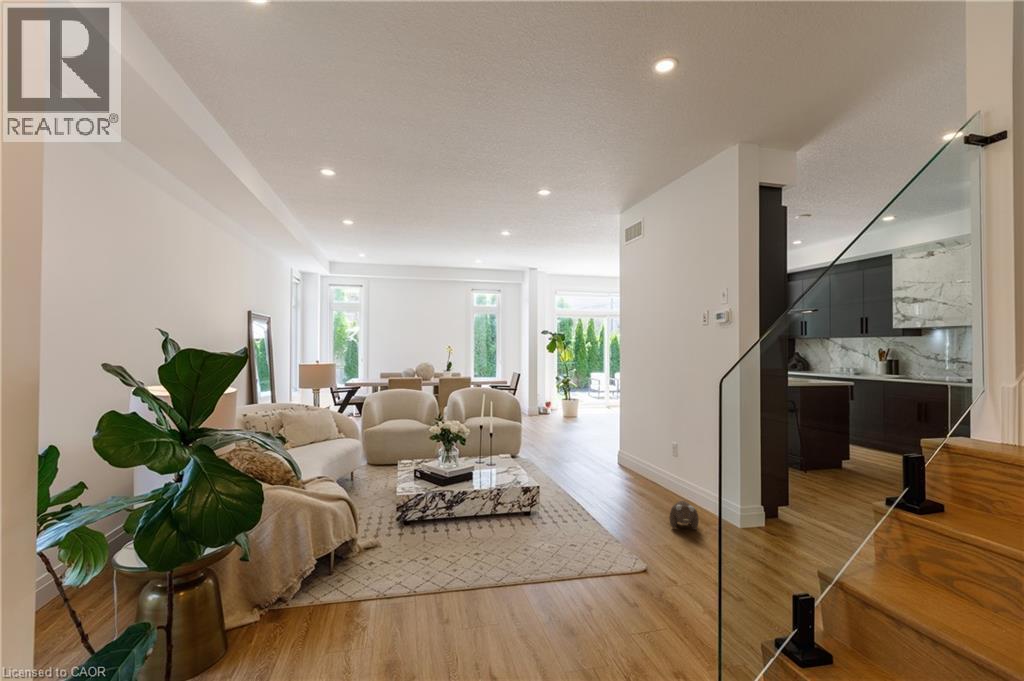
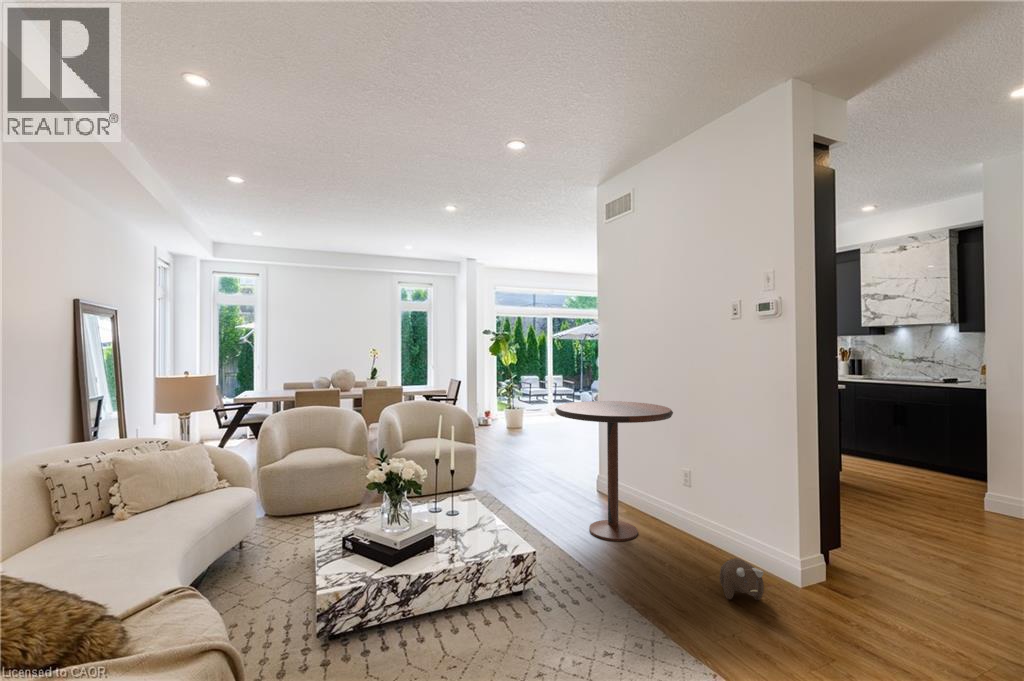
pedestal table: none [570,389,660,494] -> present [555,401,673,541]

